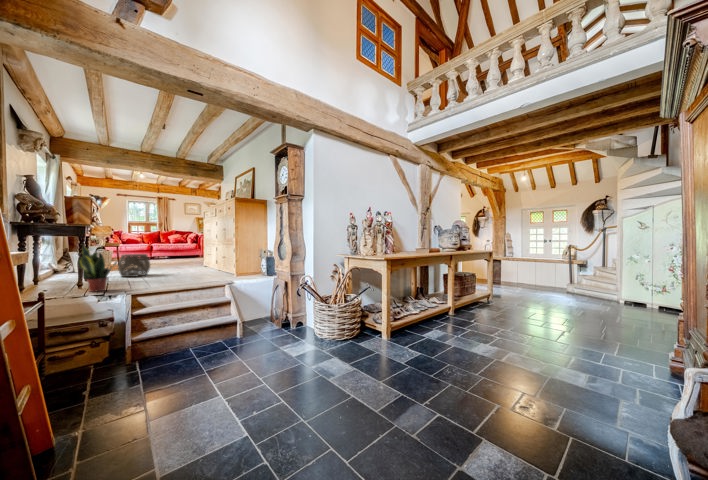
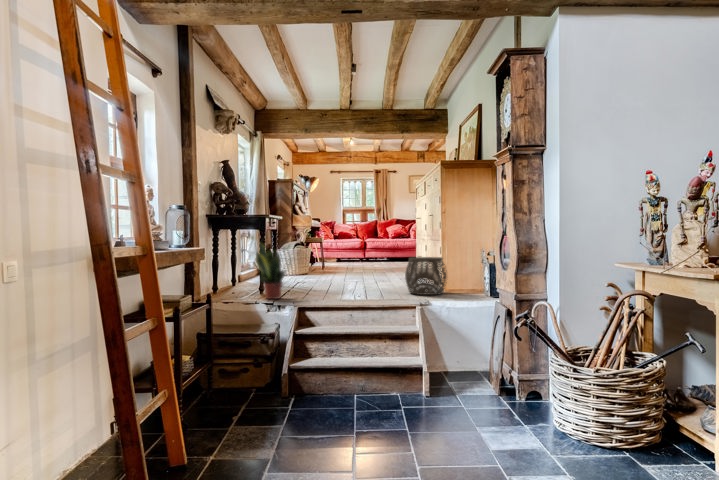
woven basket: present [118,254,150,277] -> present [405,257,447,295]

